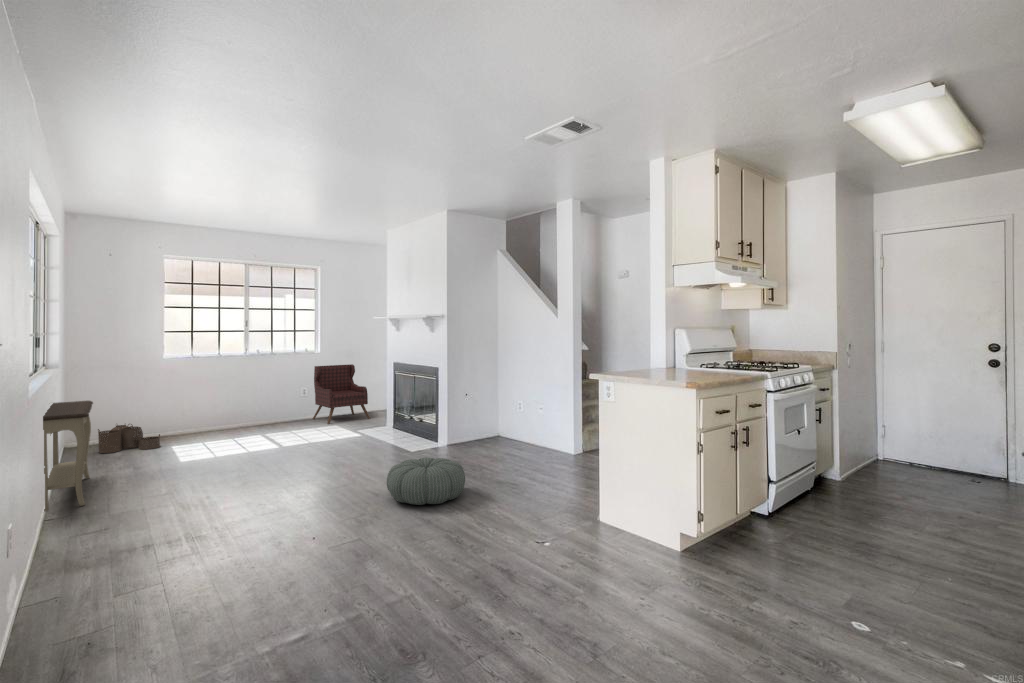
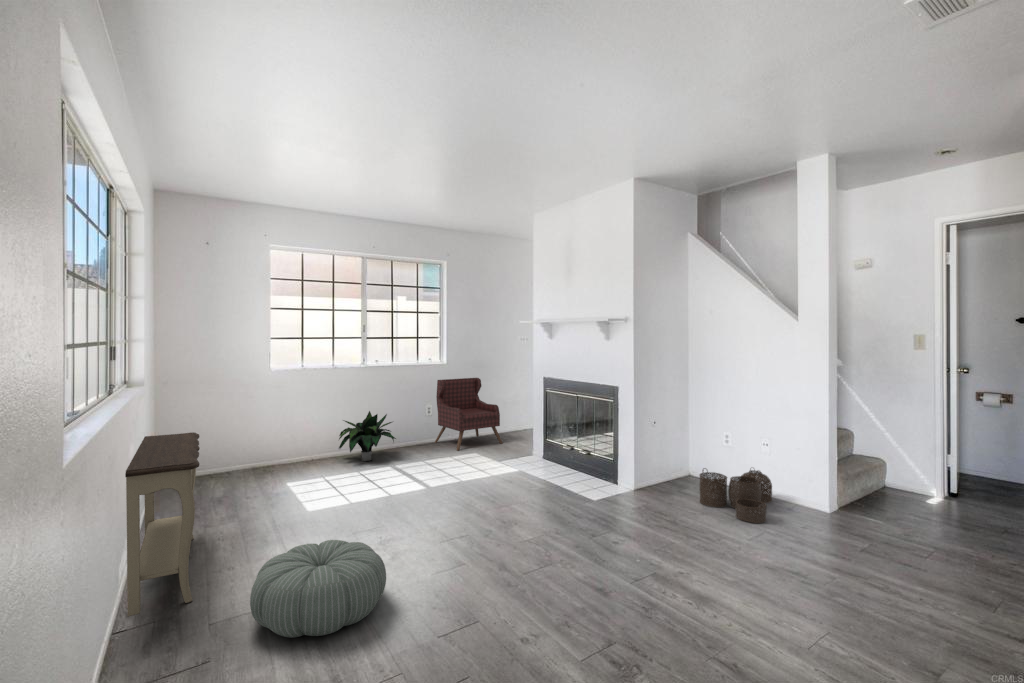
potted plant: none [221,391,271,432] -> present [339,411,396,461]
woven basket: present [98,424,160,453] -> present [700,468,772,523]
pouf: present [387,458,465,505] -> present [250,540,386,638]

